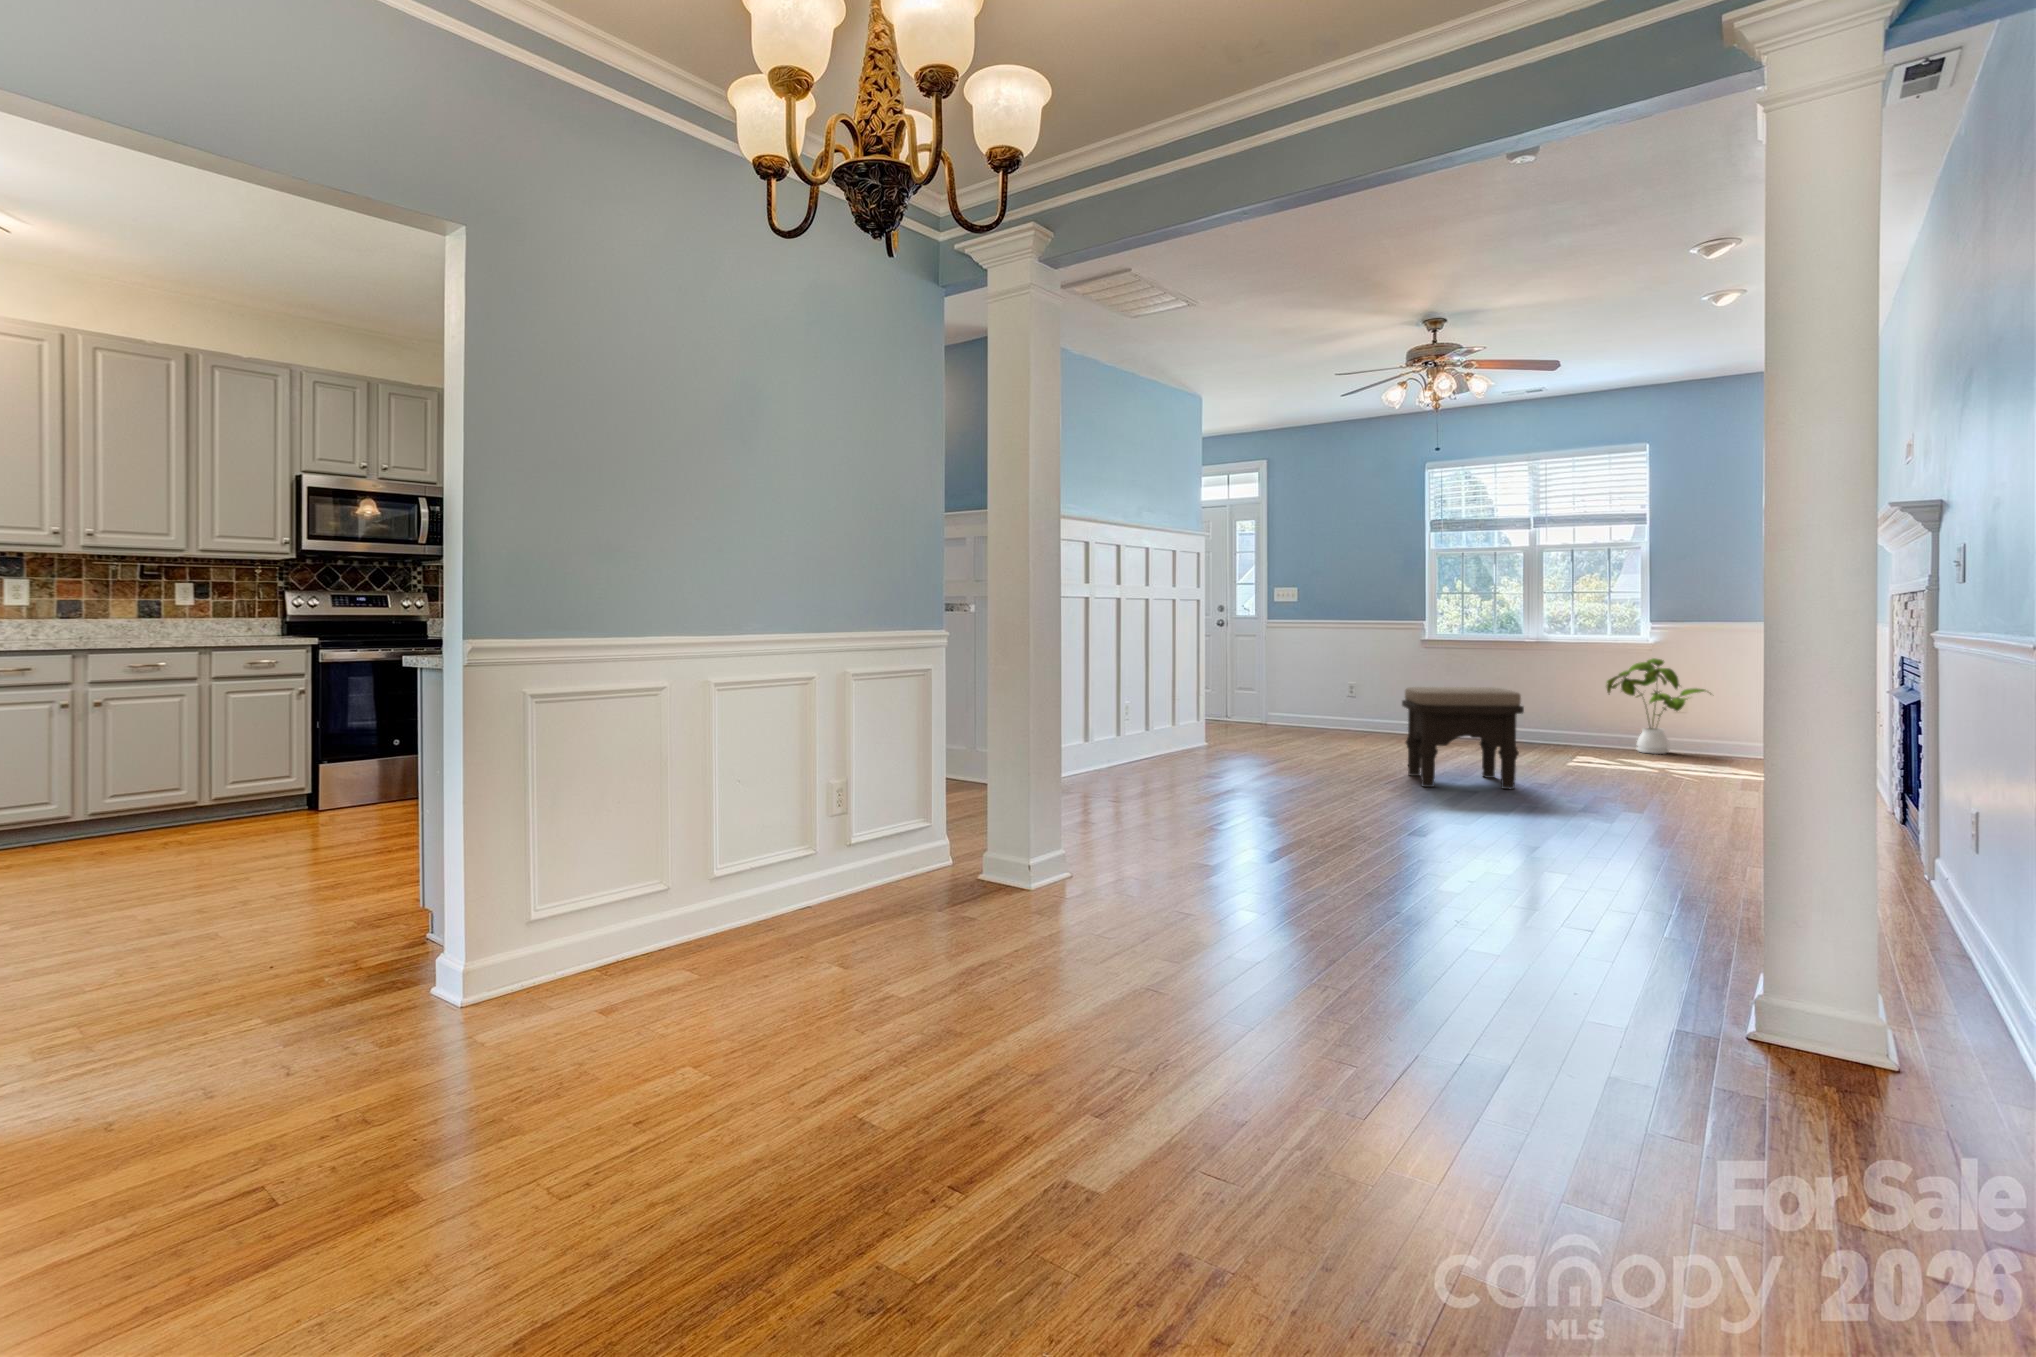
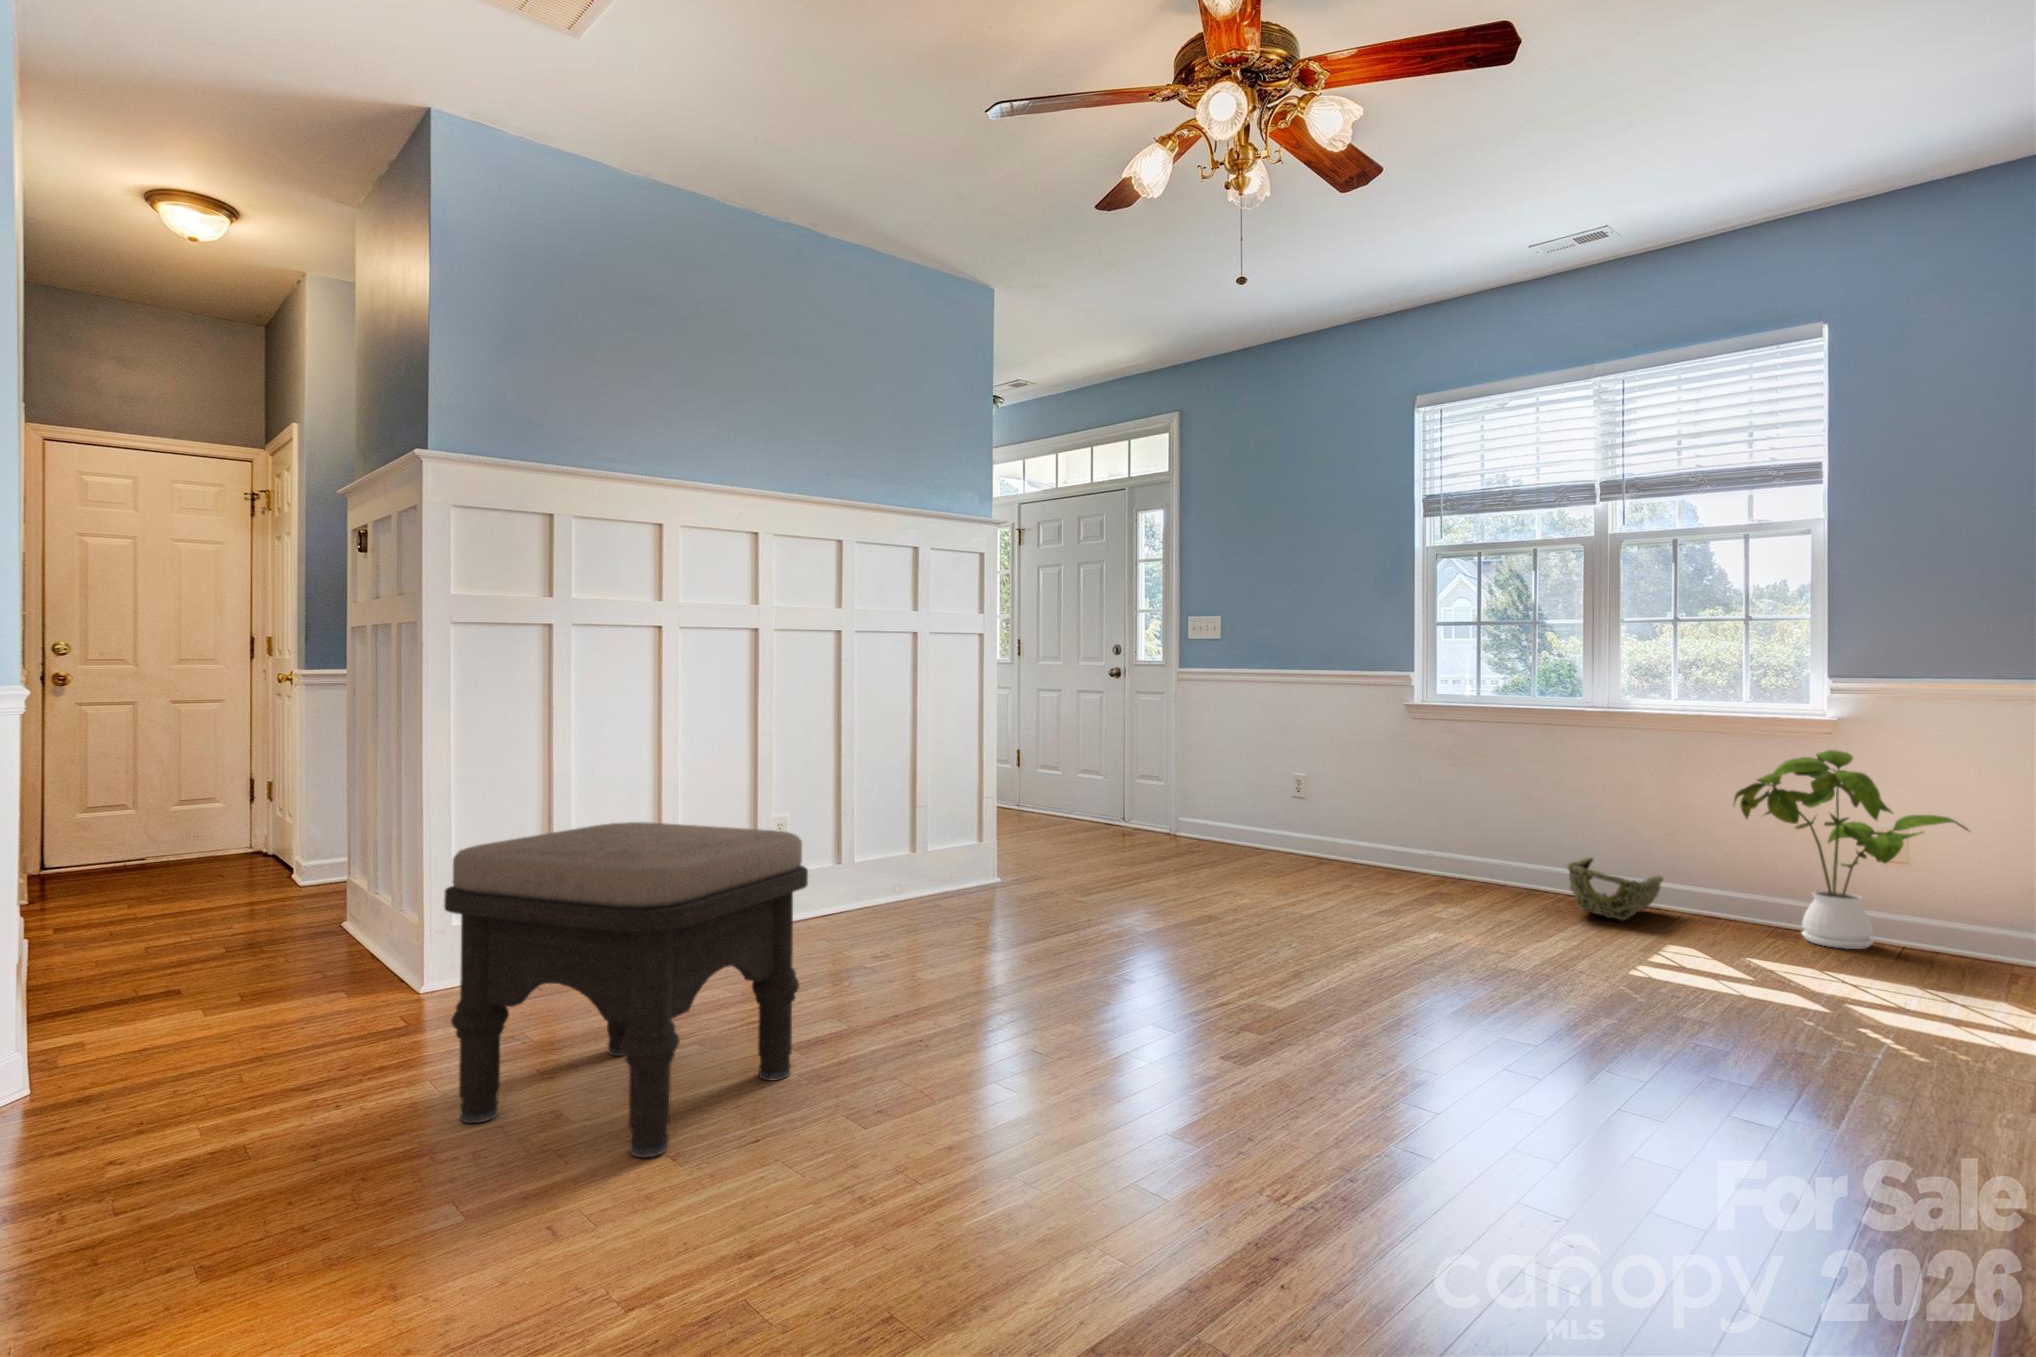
ottoman: present [1402,687,1524,789] -> present [444,822,808,1157]
woven basket: none [1522,719,1567,748] -> present [1567,857,1664,920]

